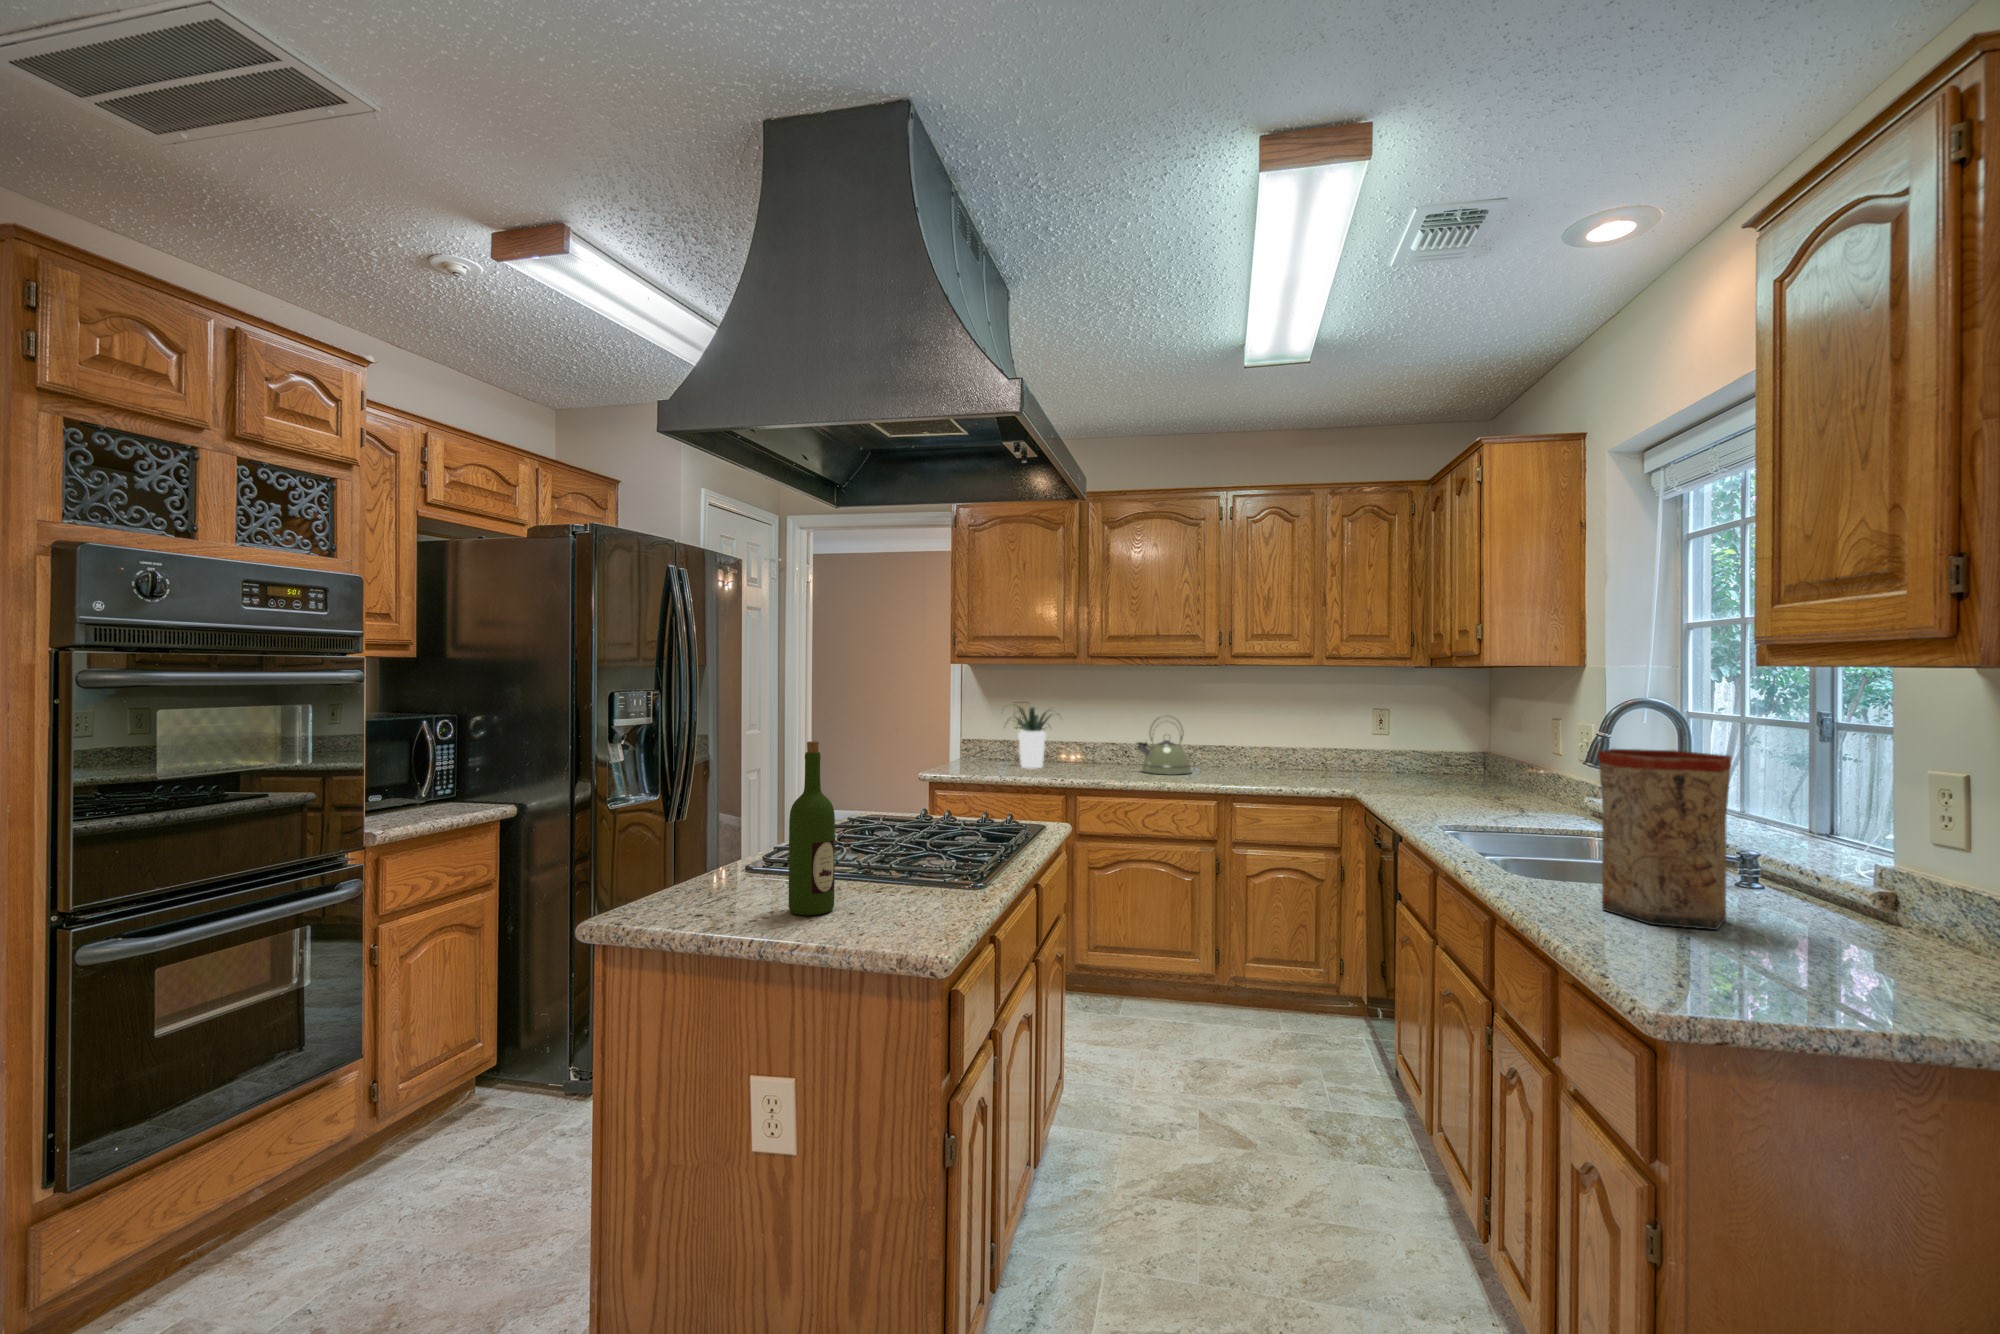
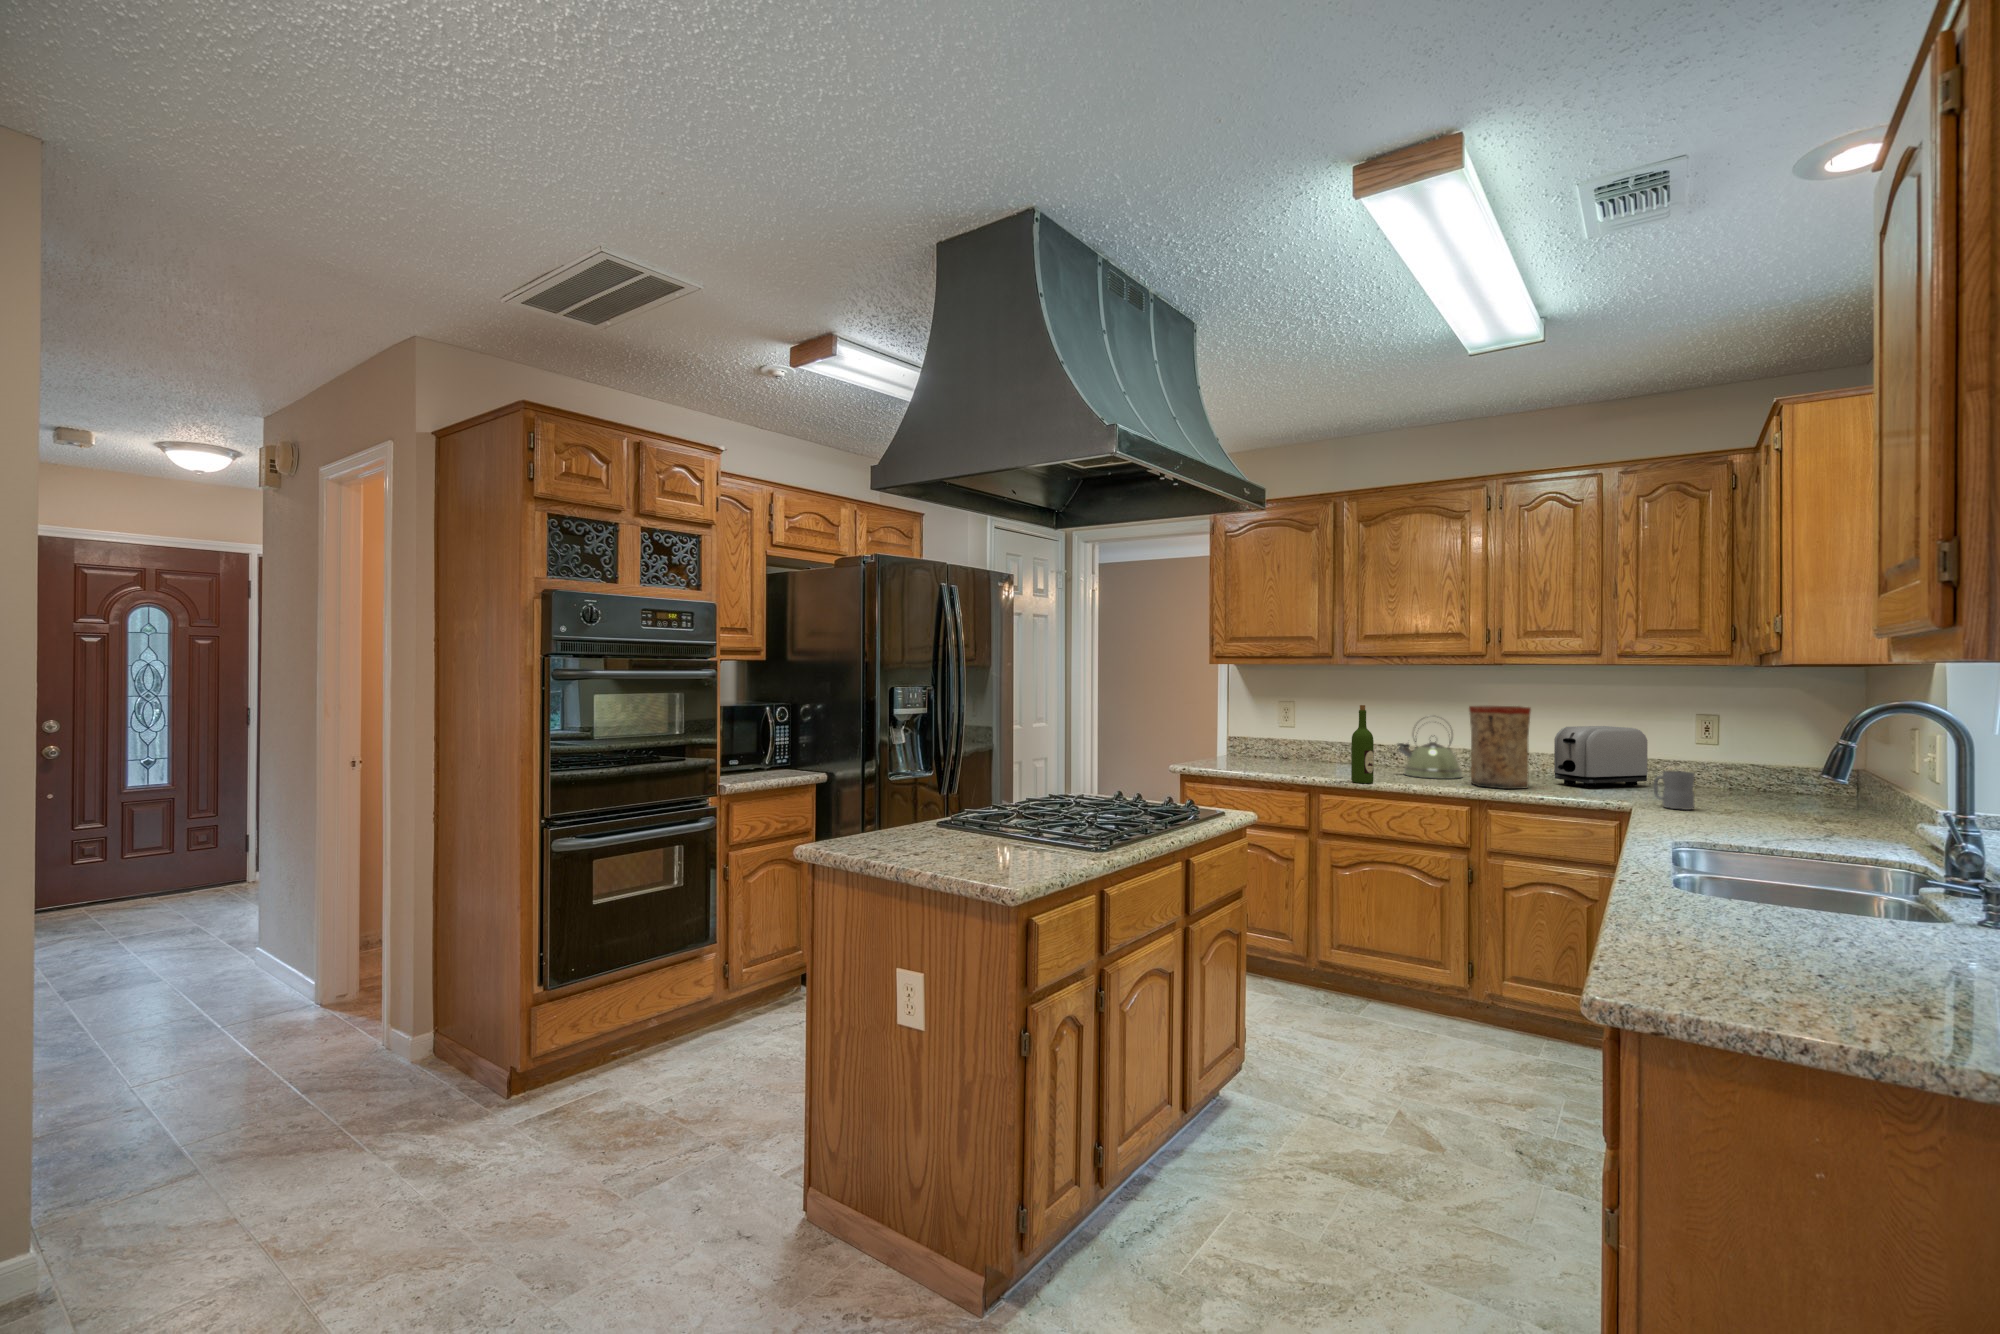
potted plant: present [1016,707,1059,768] -> none [1255,702,1328,766]
toaster: none [1267,722,1333,777] -> present [1554,726,1648,788]
wine bottle: present [789,741,835,915] -> present [1351,705,1374,783]
vase: present [1598,749,1731,930] -> present [1469,706,1531,789]
mug: none [1364,760,1397,794] -> present [1654,771,1694,810]

